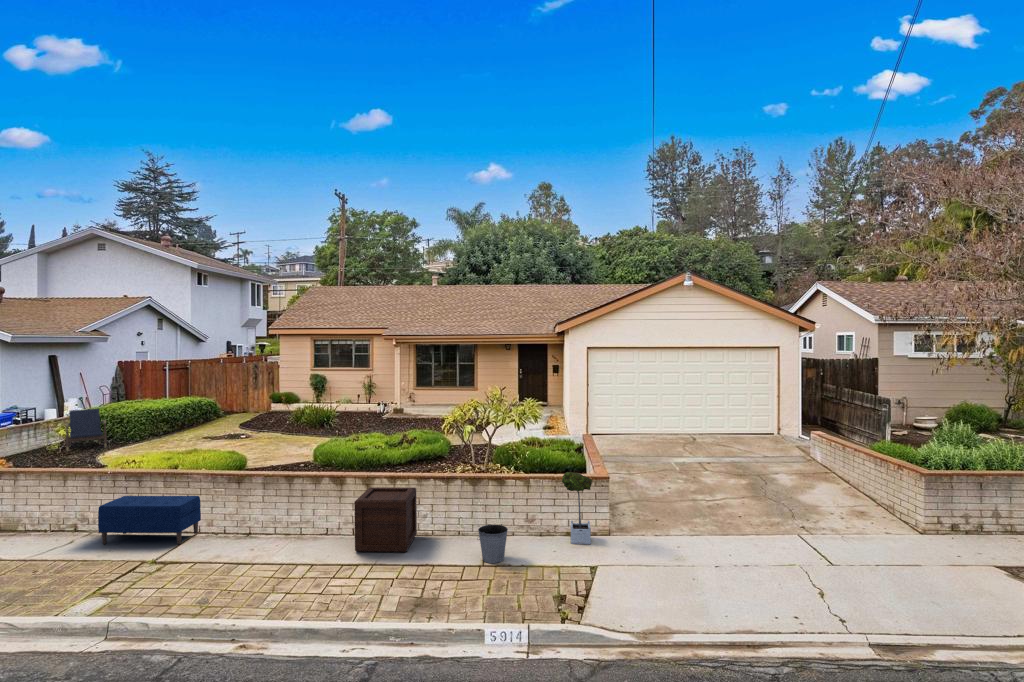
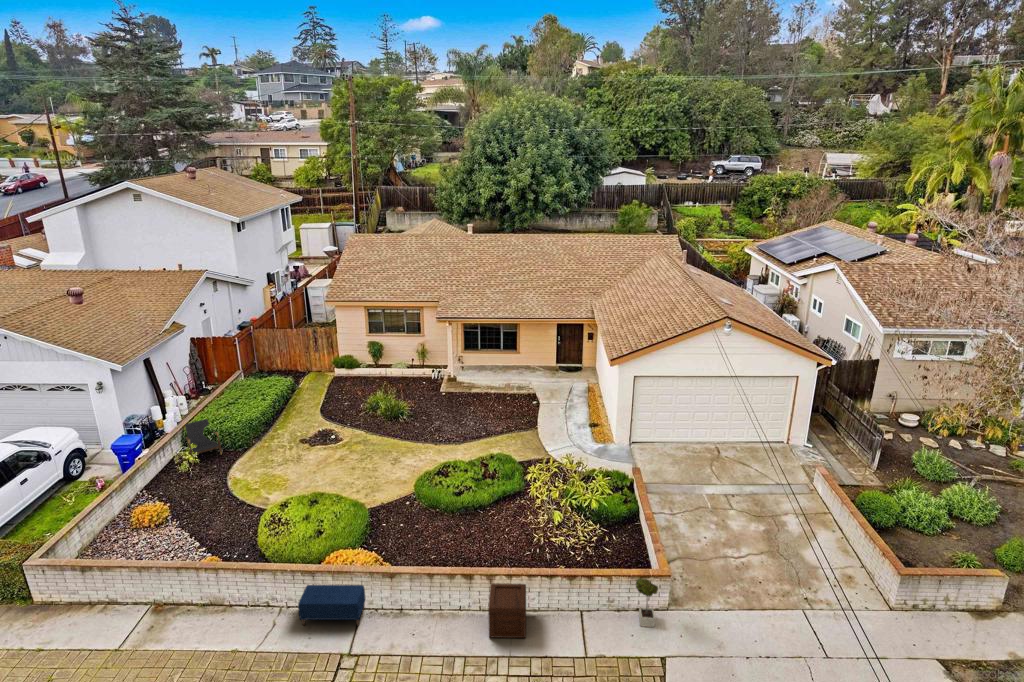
bucket: present [478,524,508,563] -> none [578,623,600,654]

